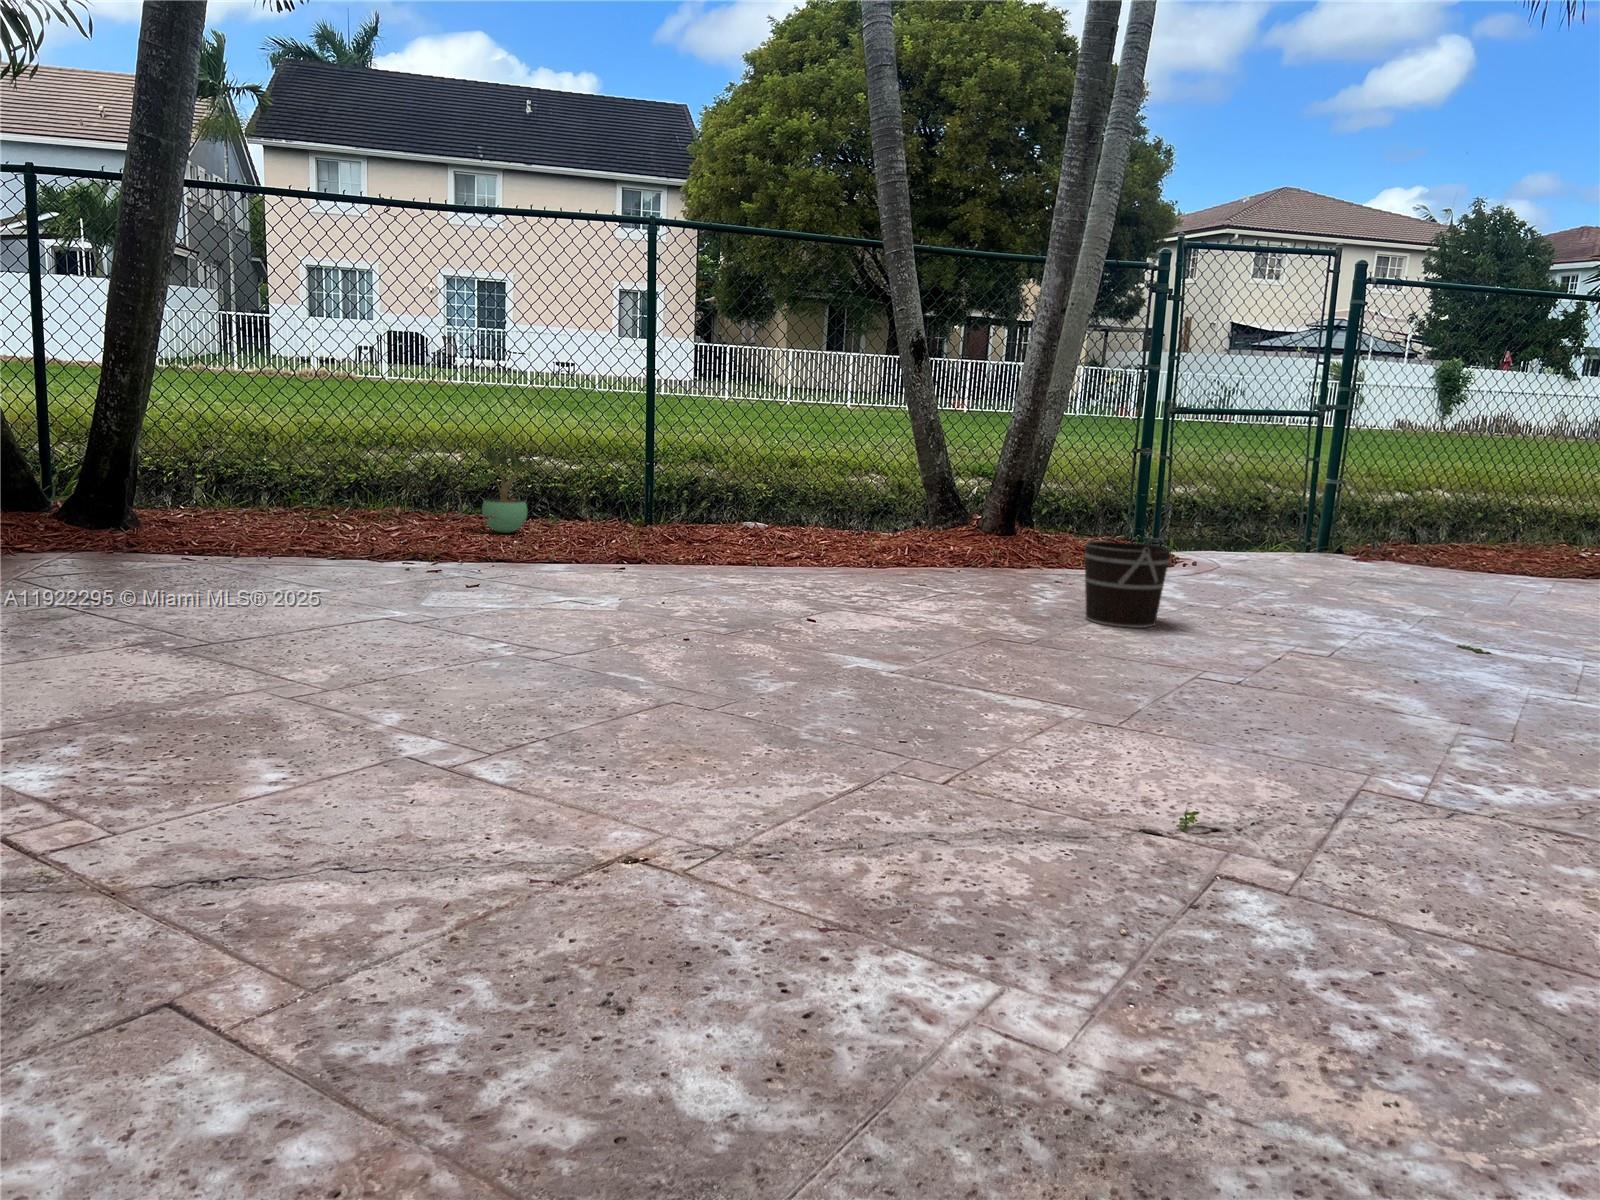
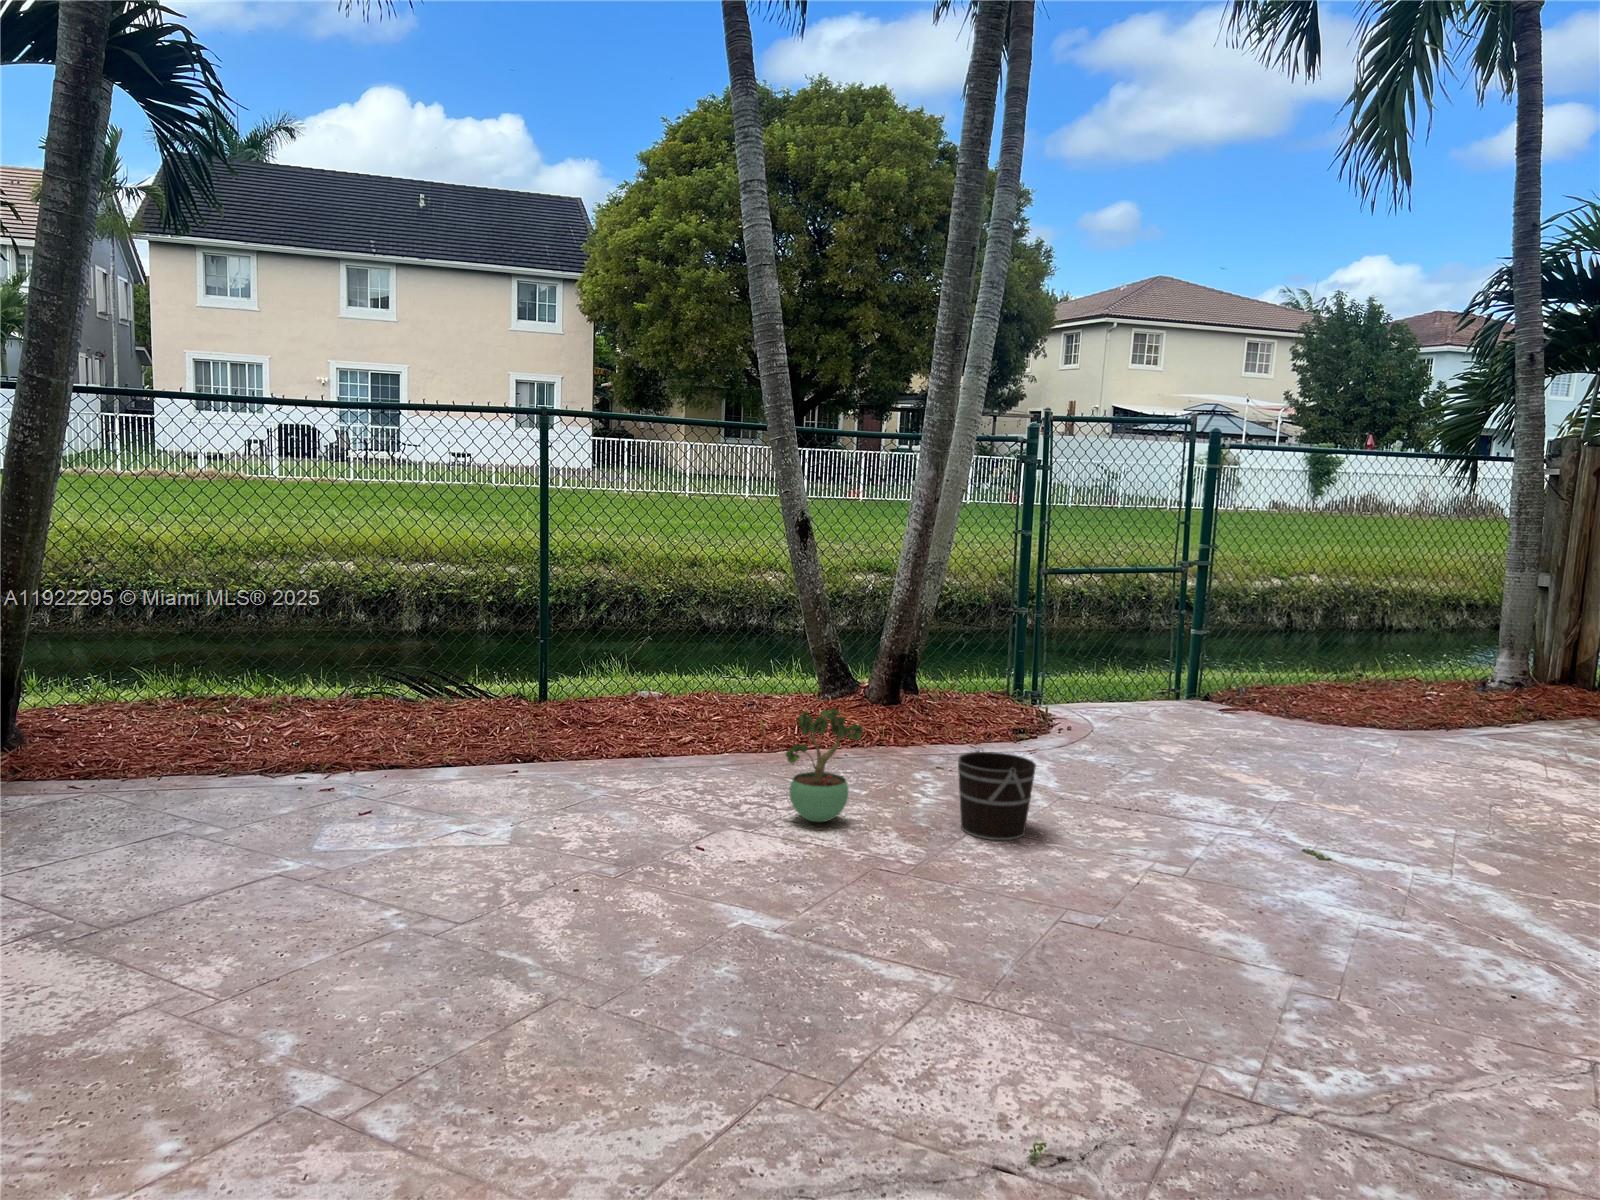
potted plant: present [476,446,534,533] -> present [786,708,863,822]

